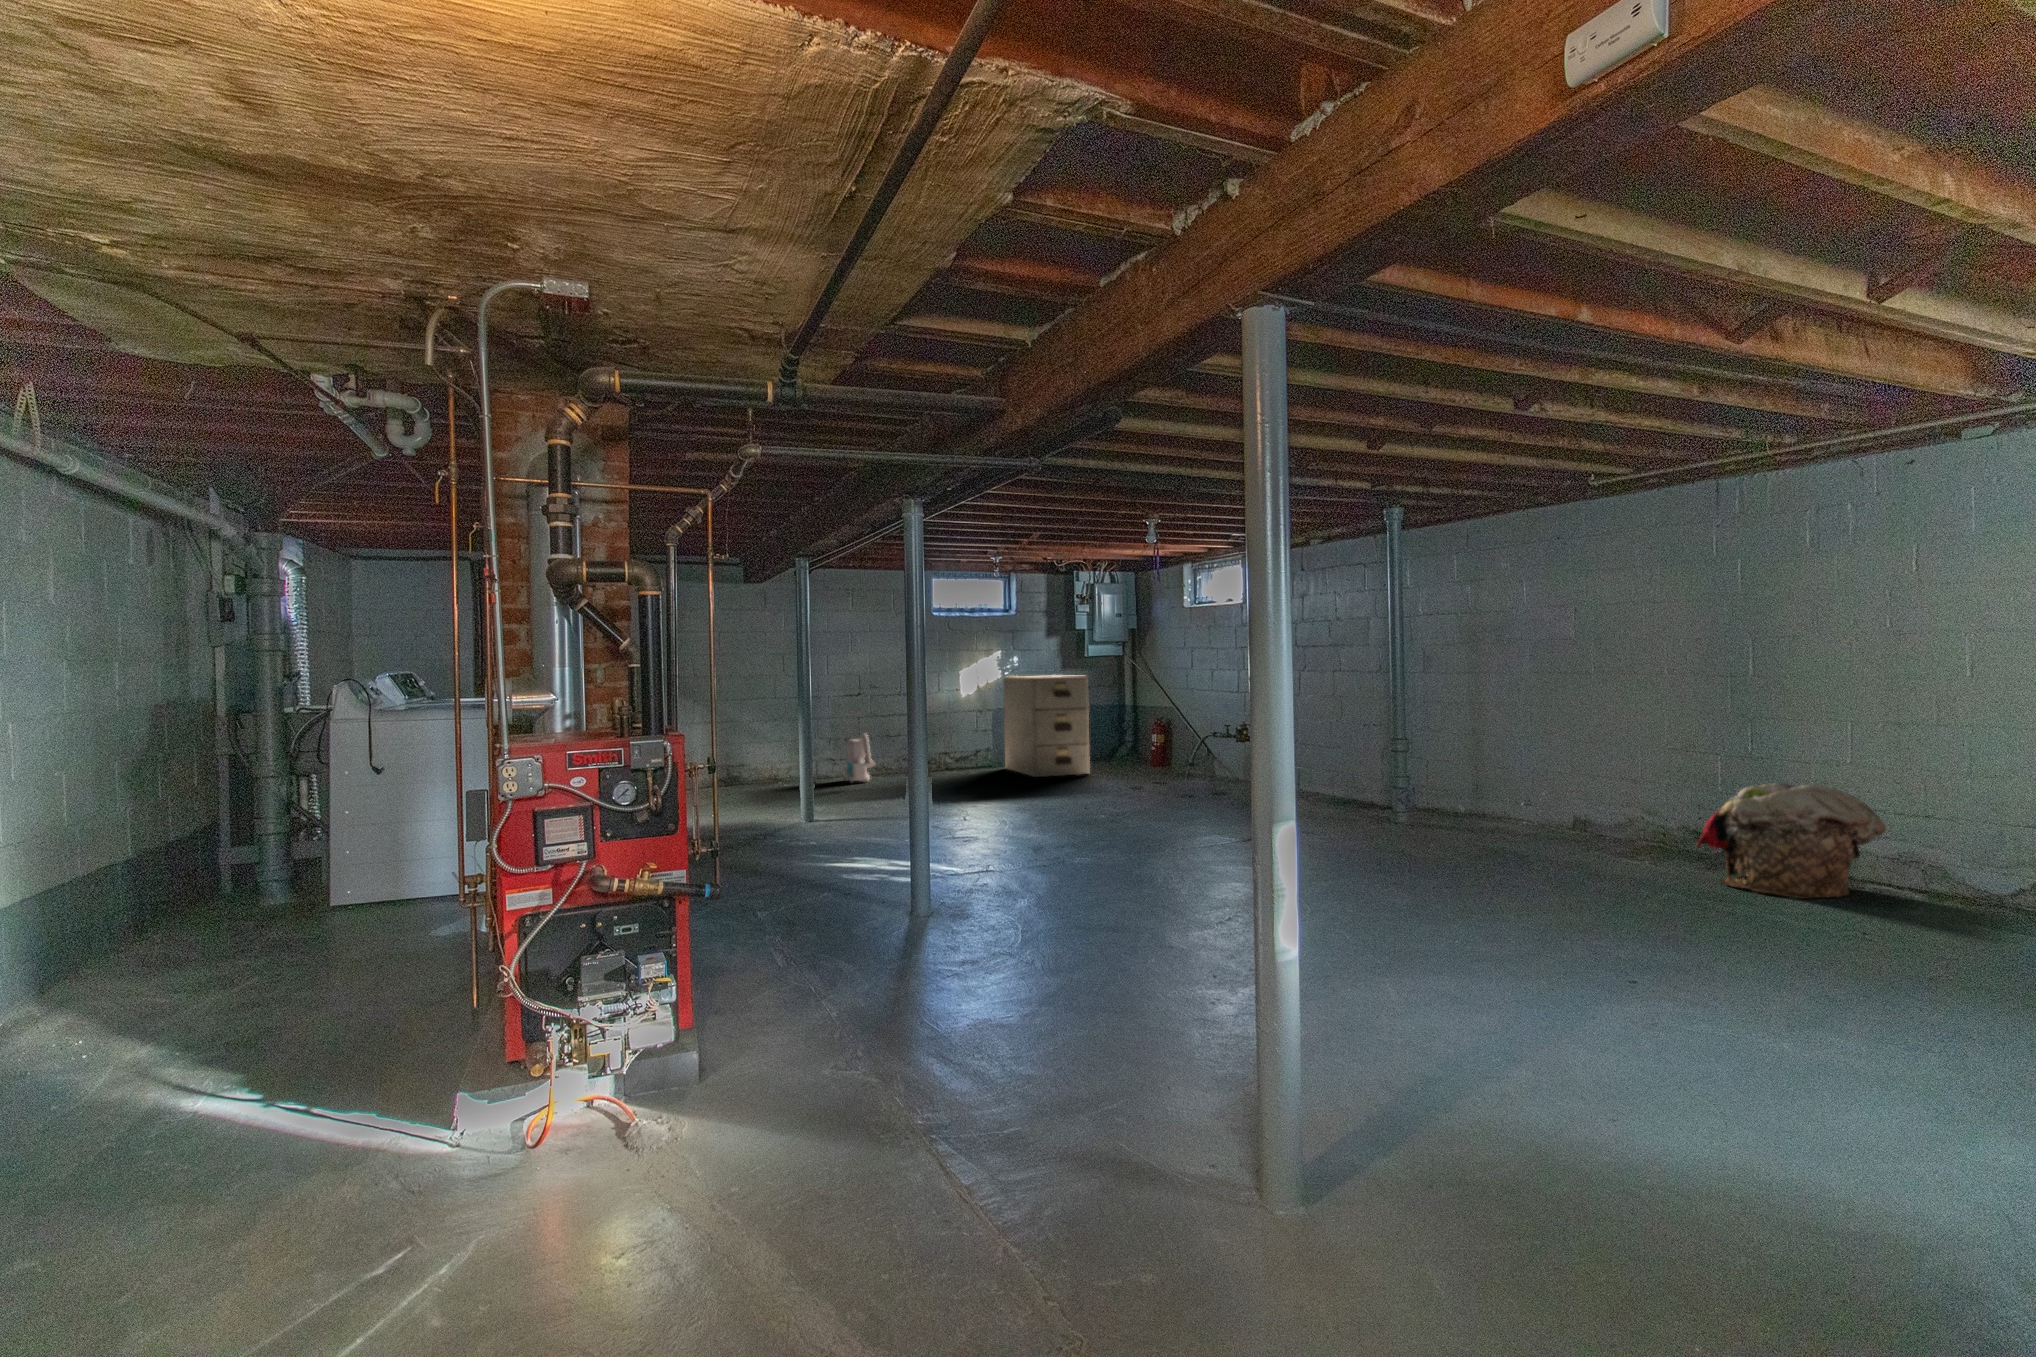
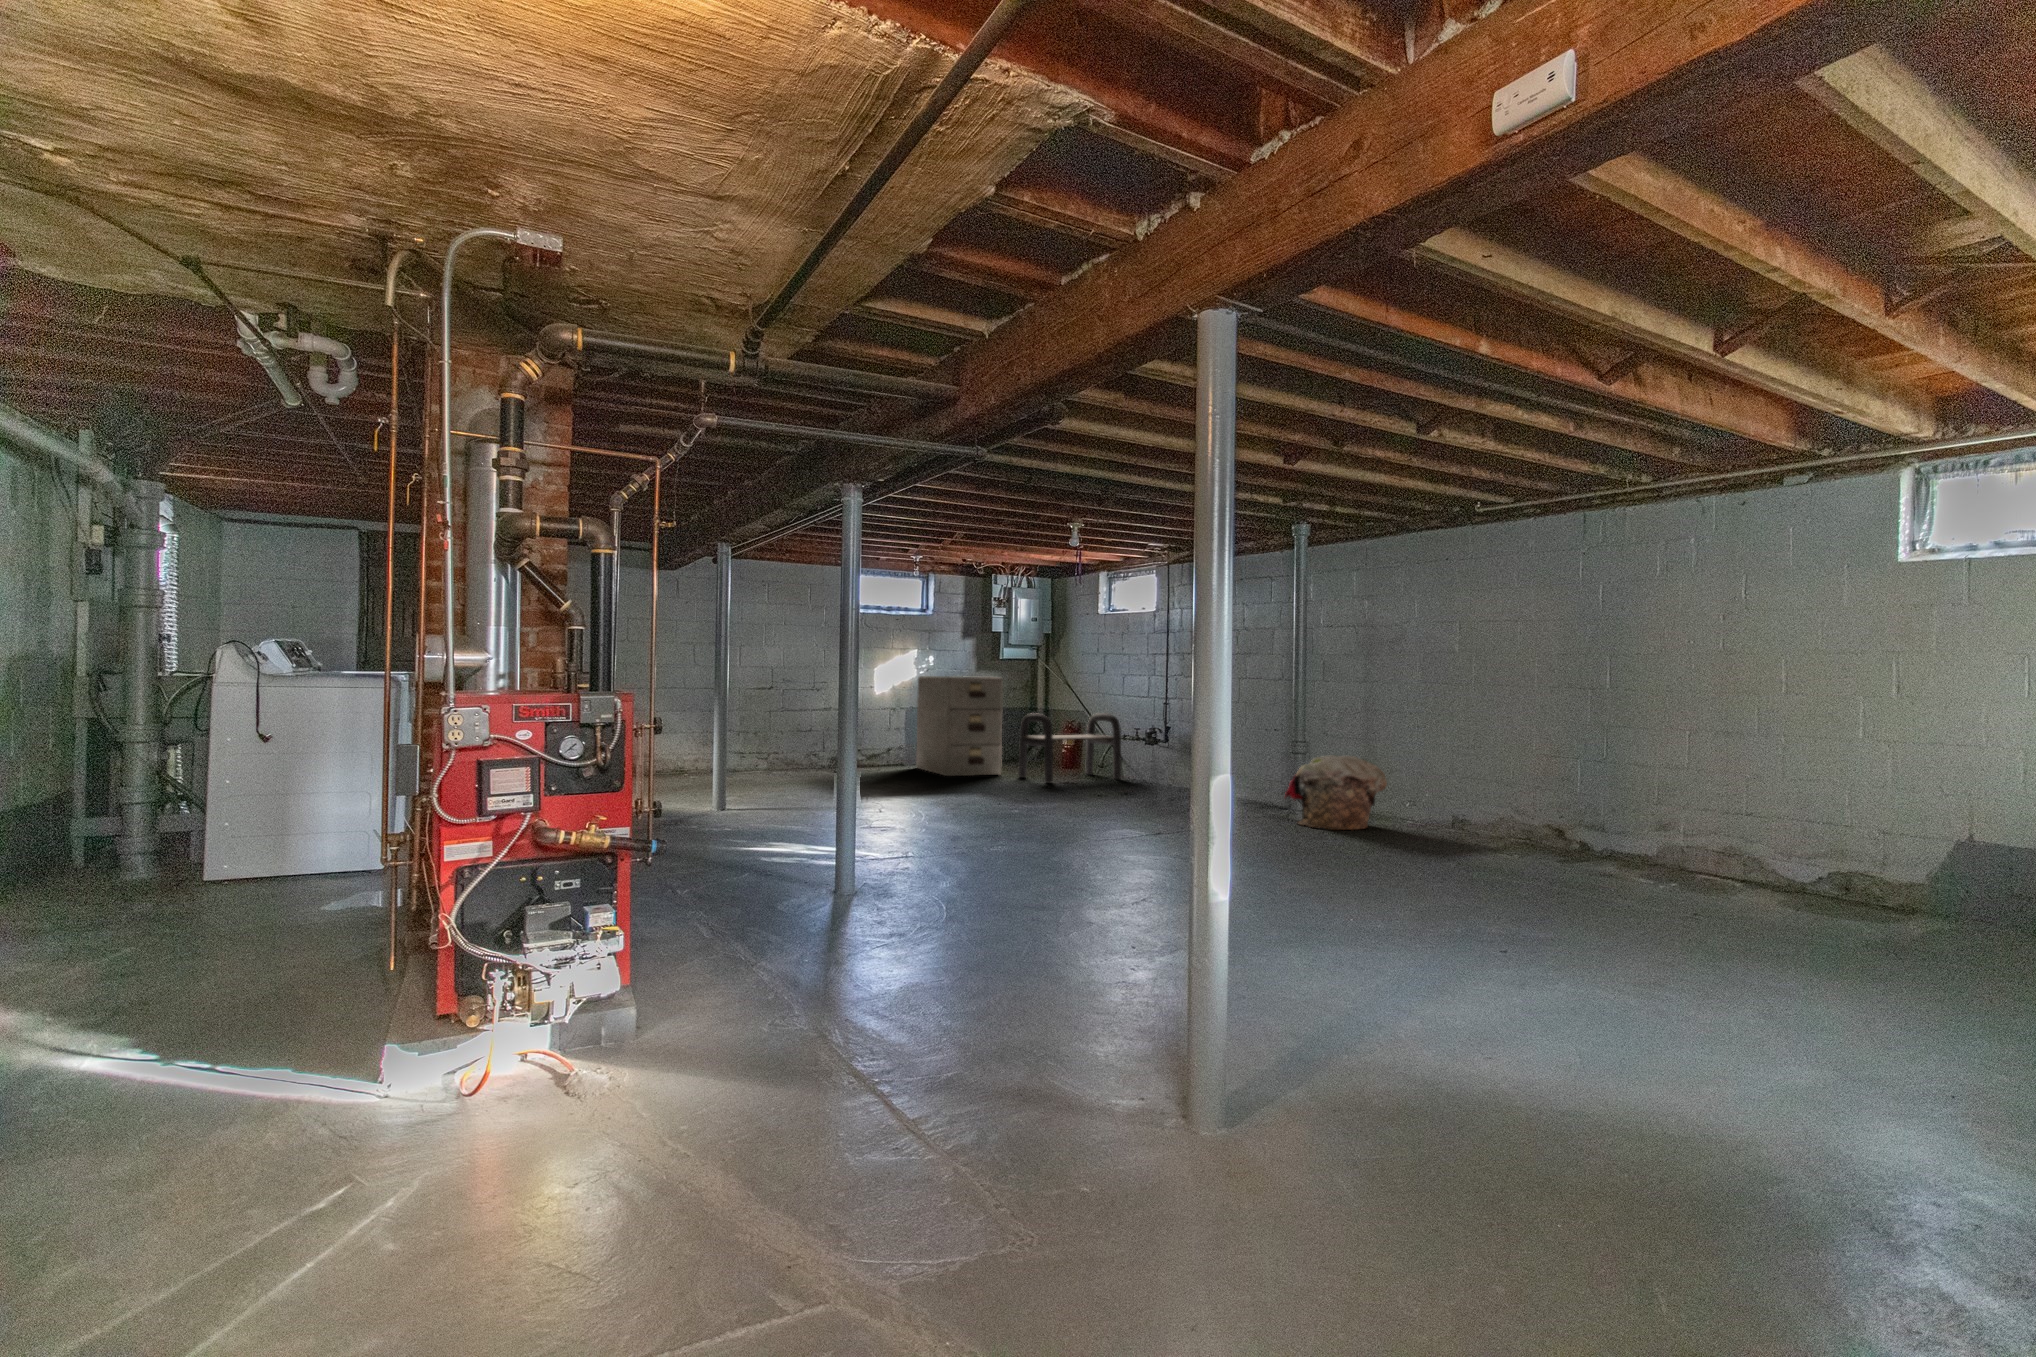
bench: none [1107,709,1213,782] -> present [1019,713,1121,783]
vacuum cleaner: present [843,733,875,782] -> none [751,727,787,778]
laundry basket: present [1696,782,1886,899] -> present [1285,755,1387,830]

